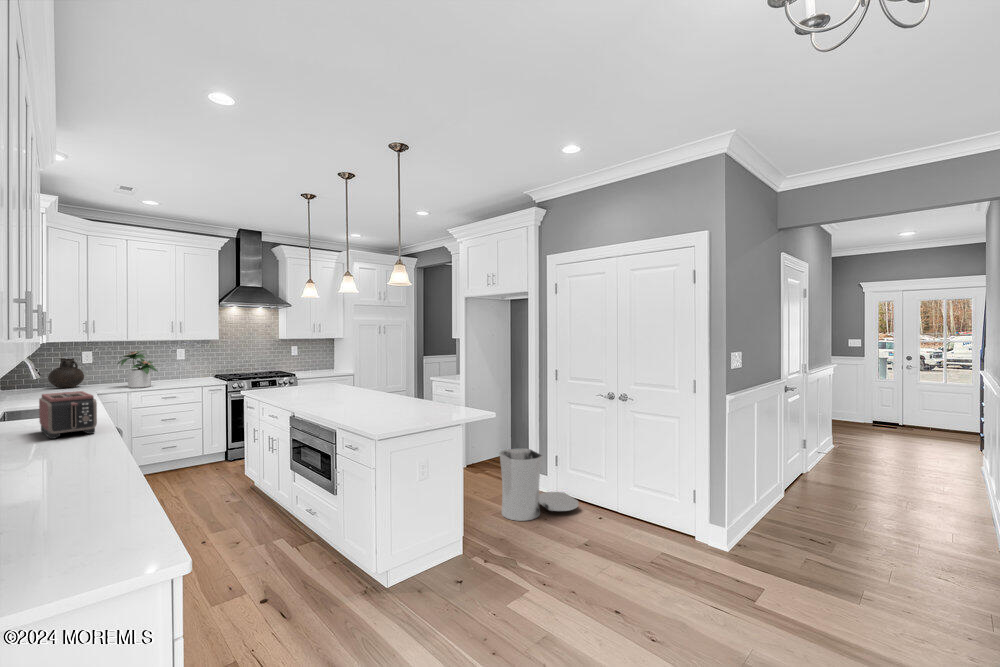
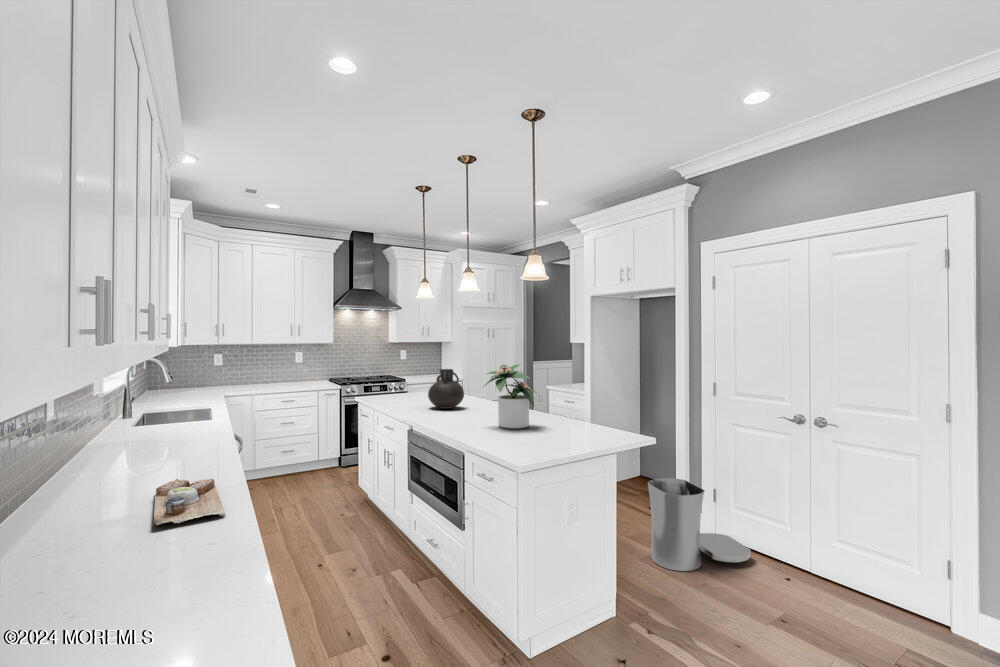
potted plant: present [118,351,158,388] -> present [484,365,536,429]
vase: present [48,358,84,388] -> present [428,369,464,409]
toaster: present [39,391,97,439] -> none [161,400,214,454]
cutting board: none [46,452,117,485] -> present [153,479,225,527]

